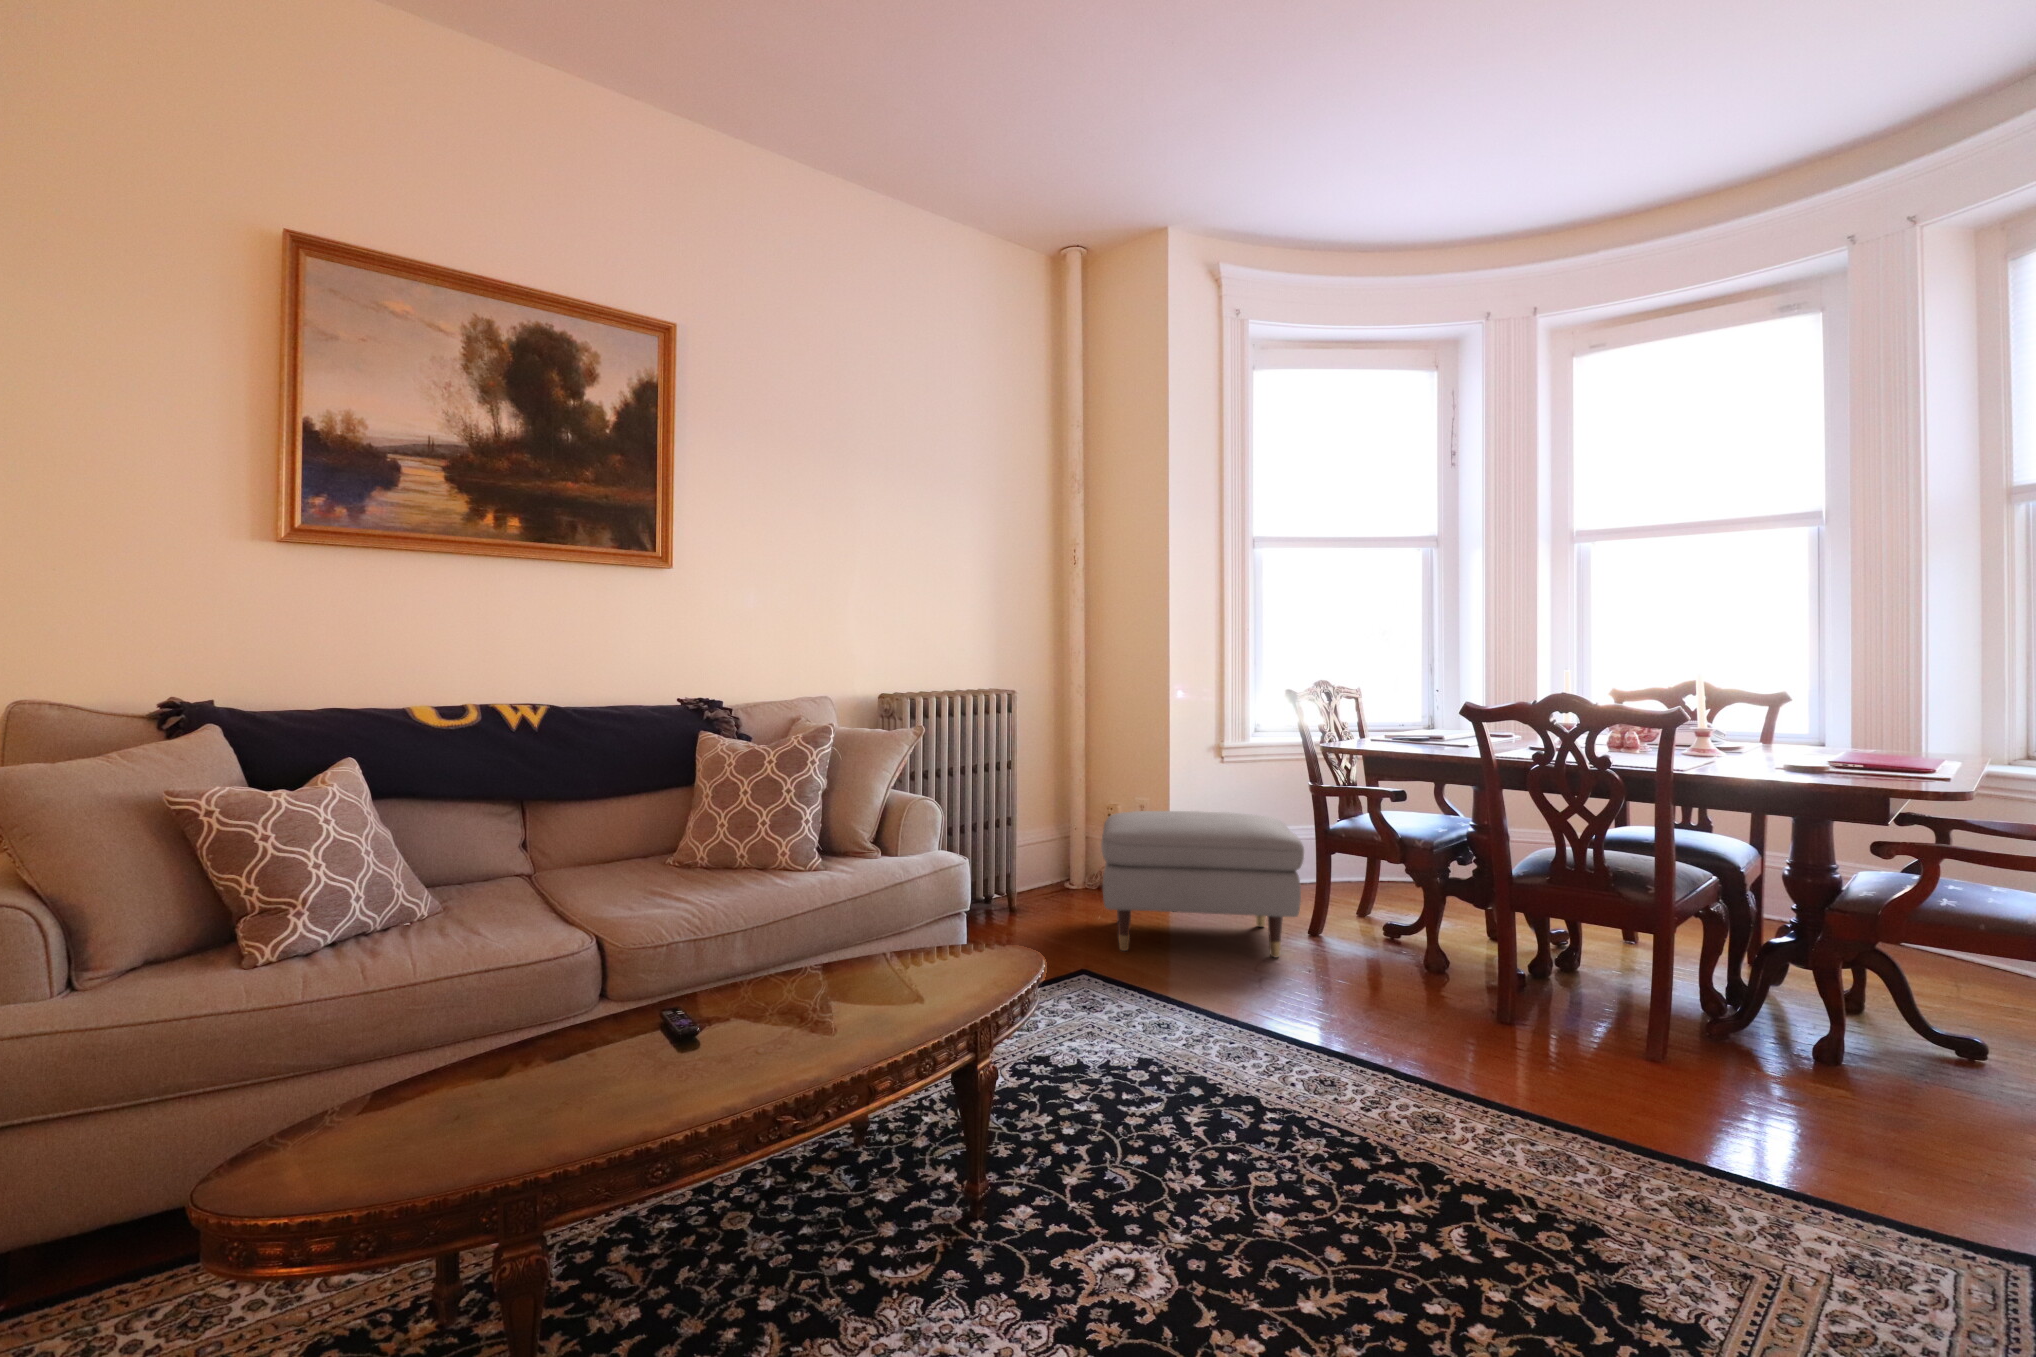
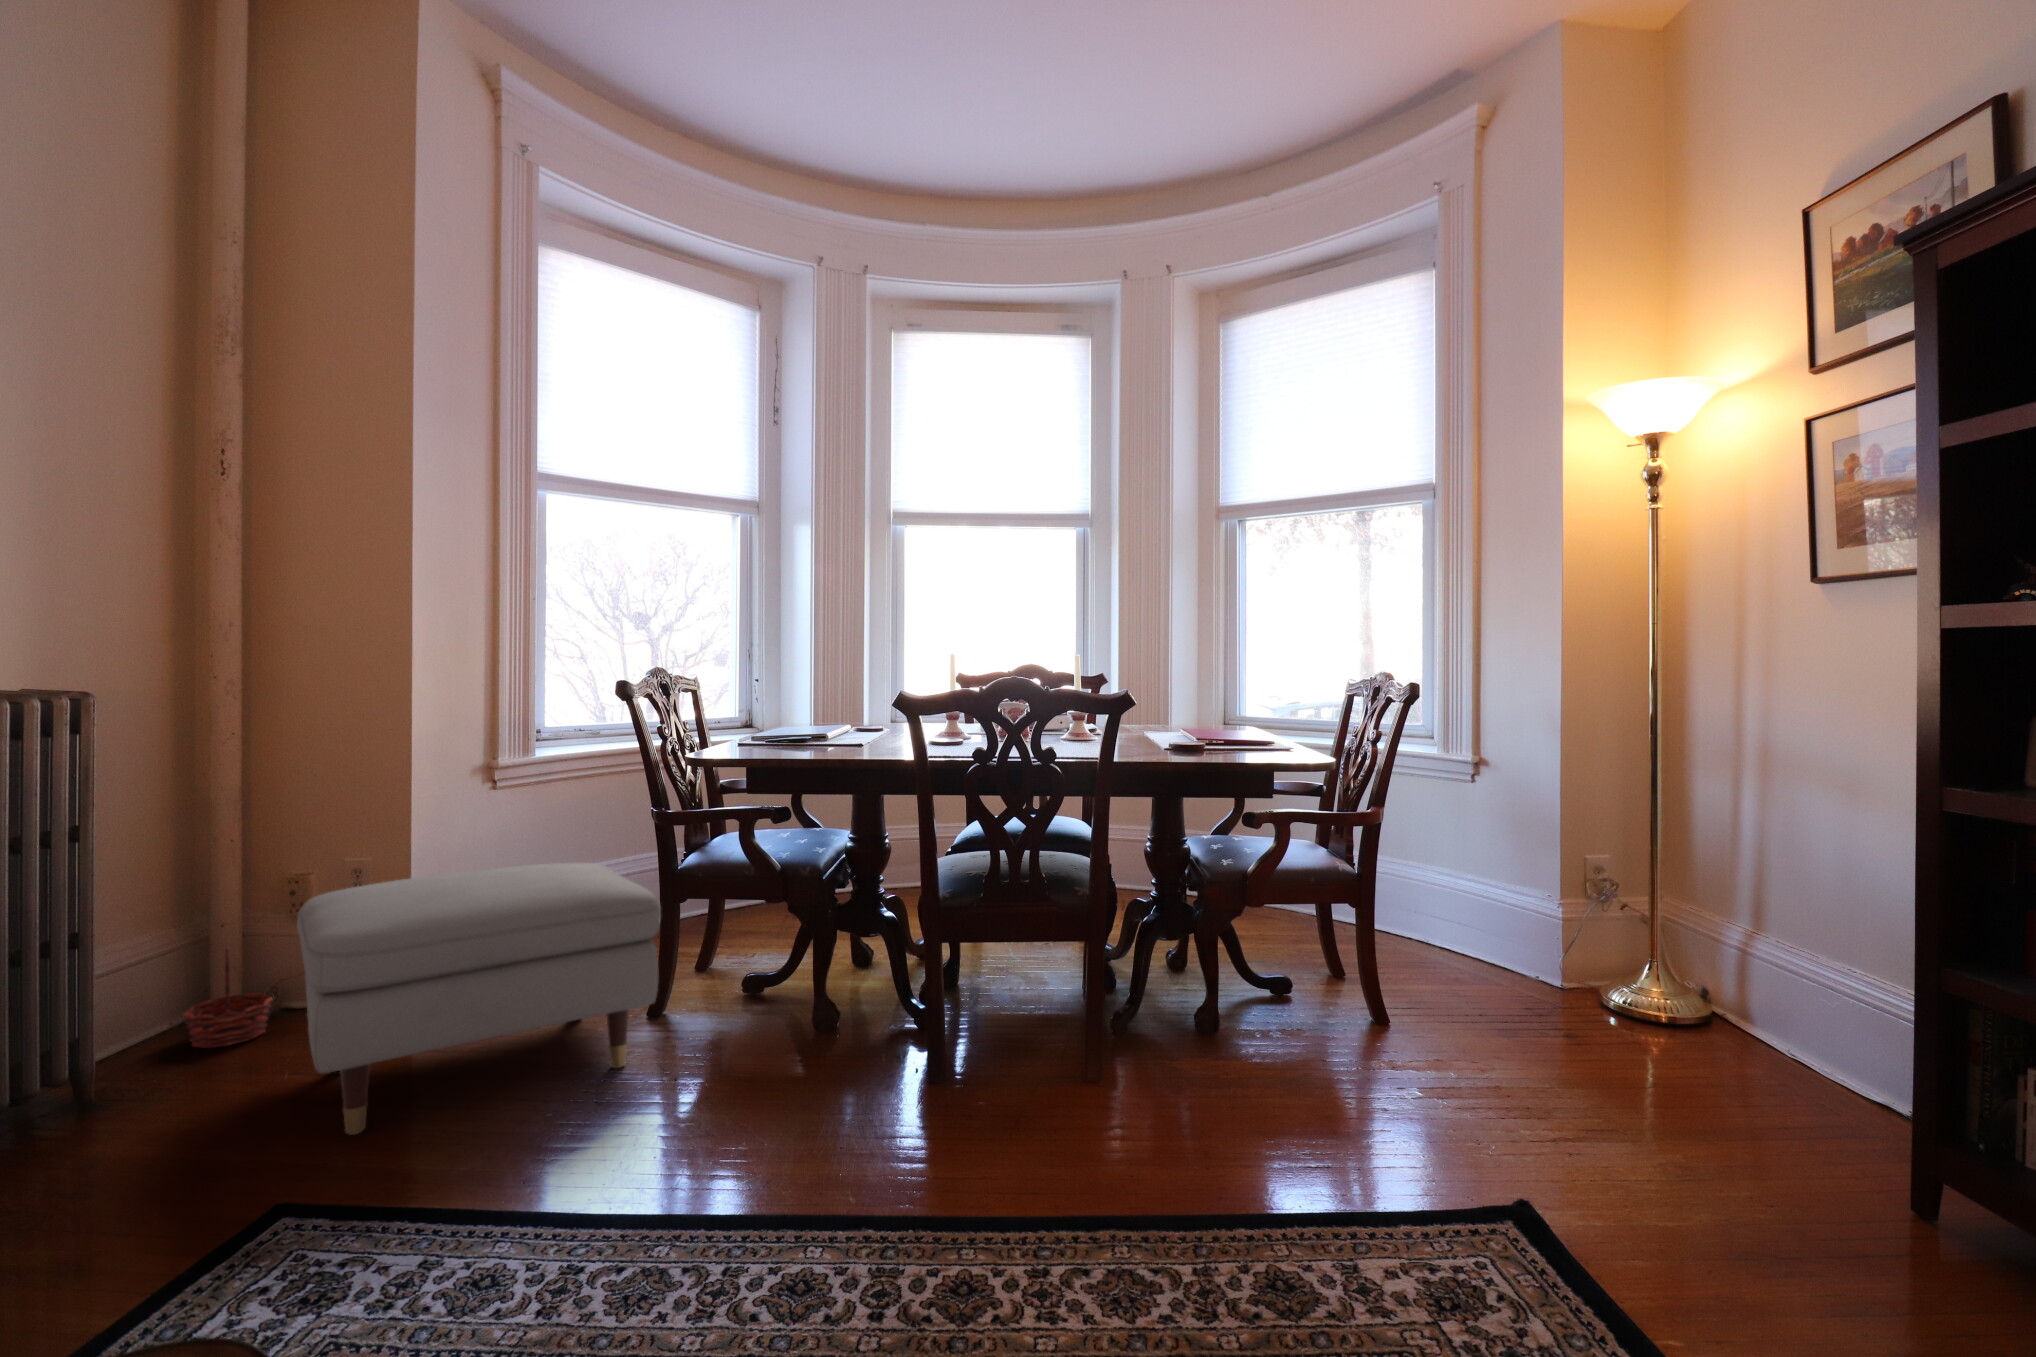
basket: none [1057,841,1098,898] -> present [184,947,272,1048]

